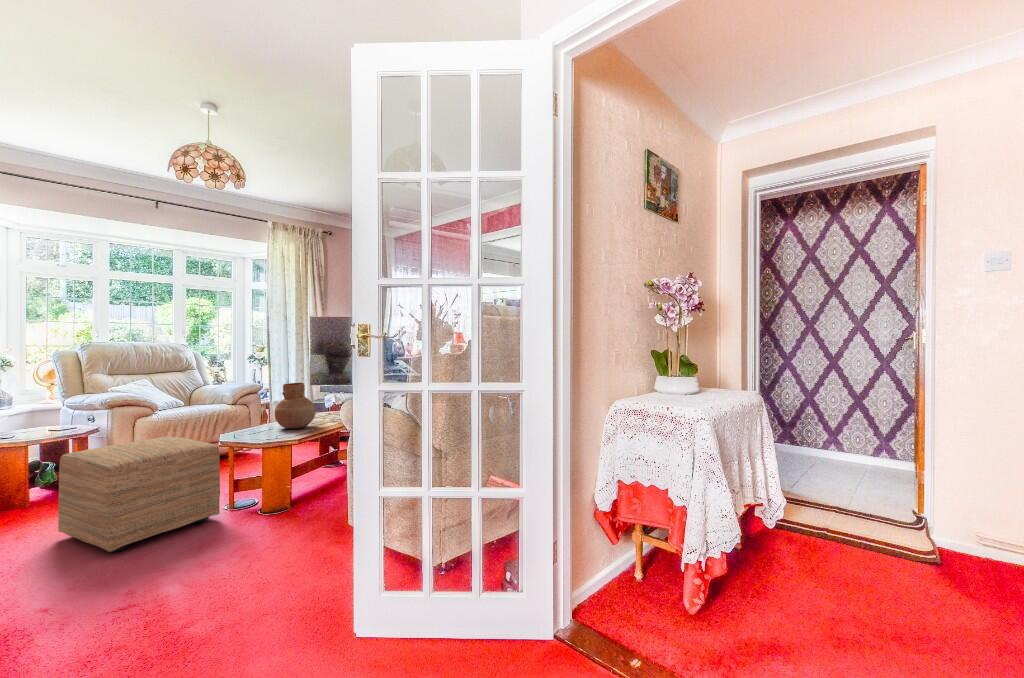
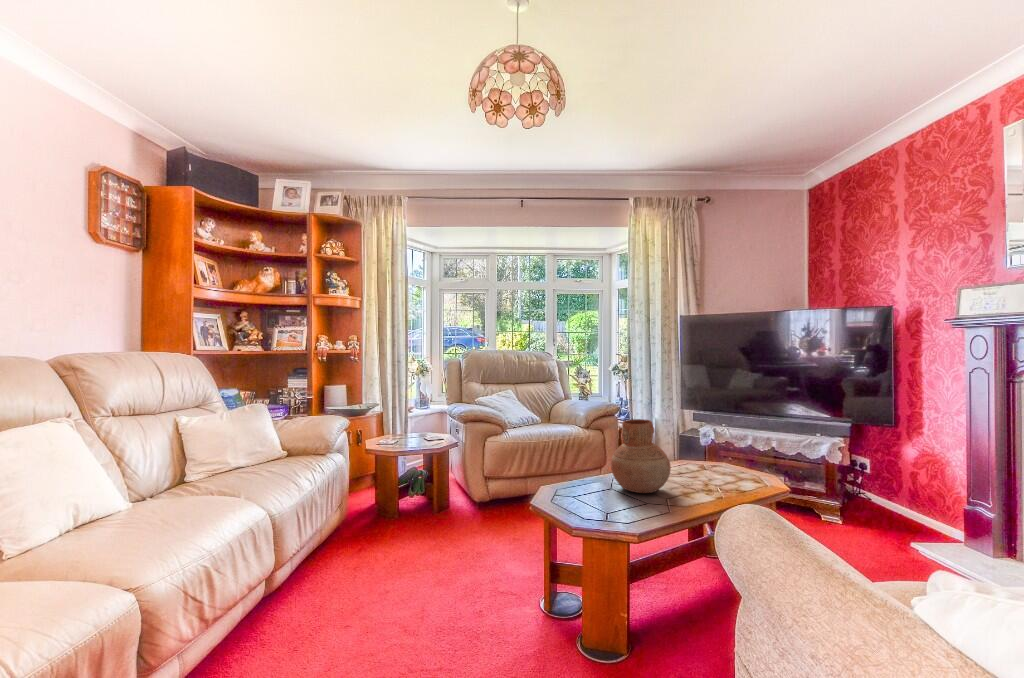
ottoman: present [58,437,220,552] -> none [390,474,532,631]

